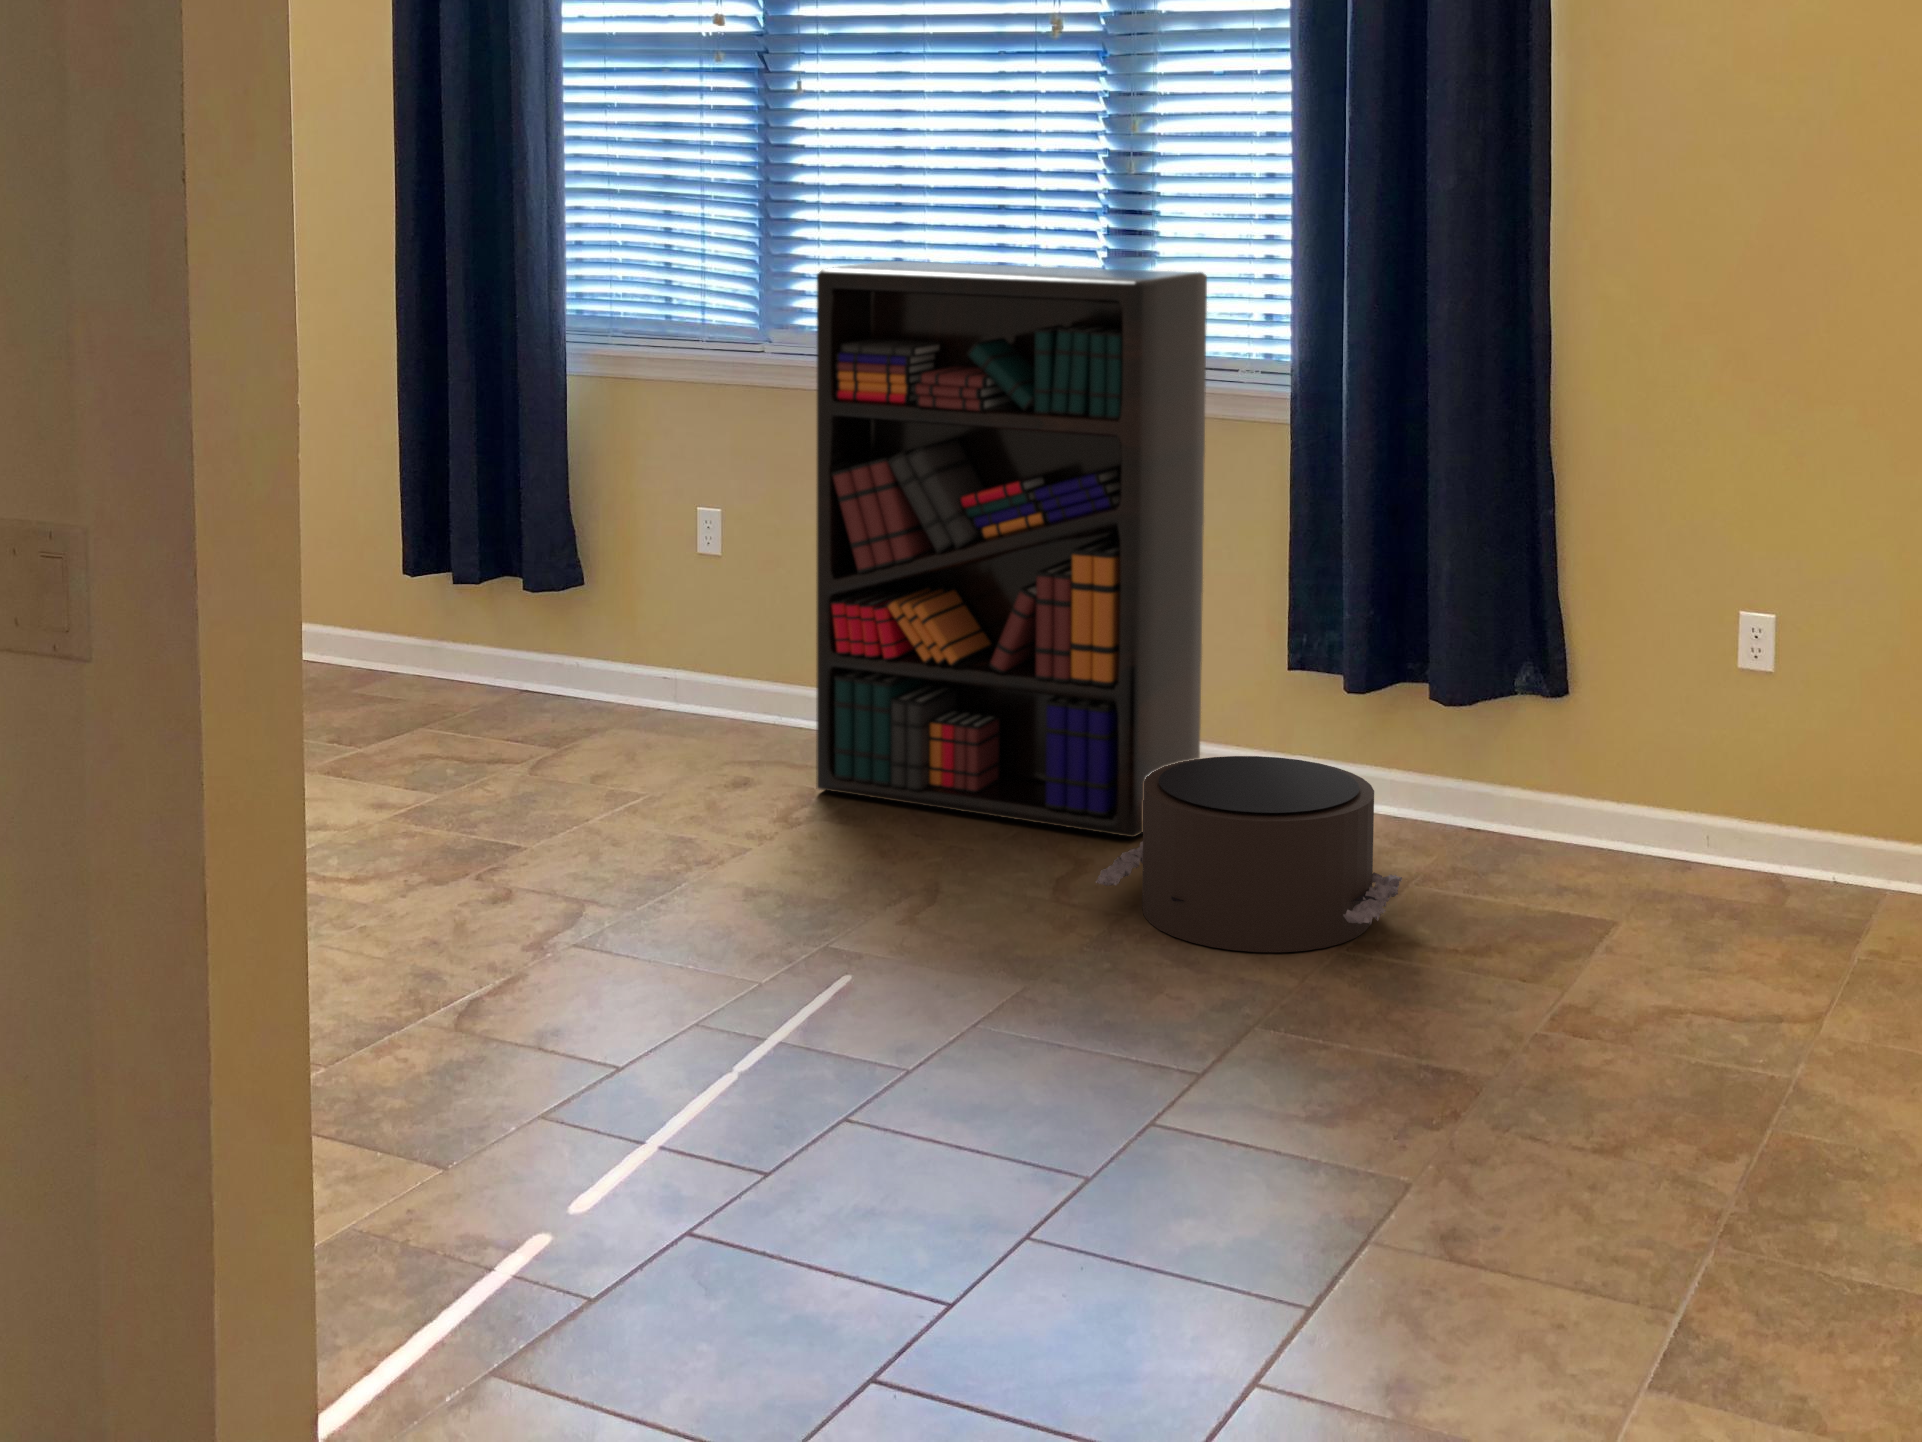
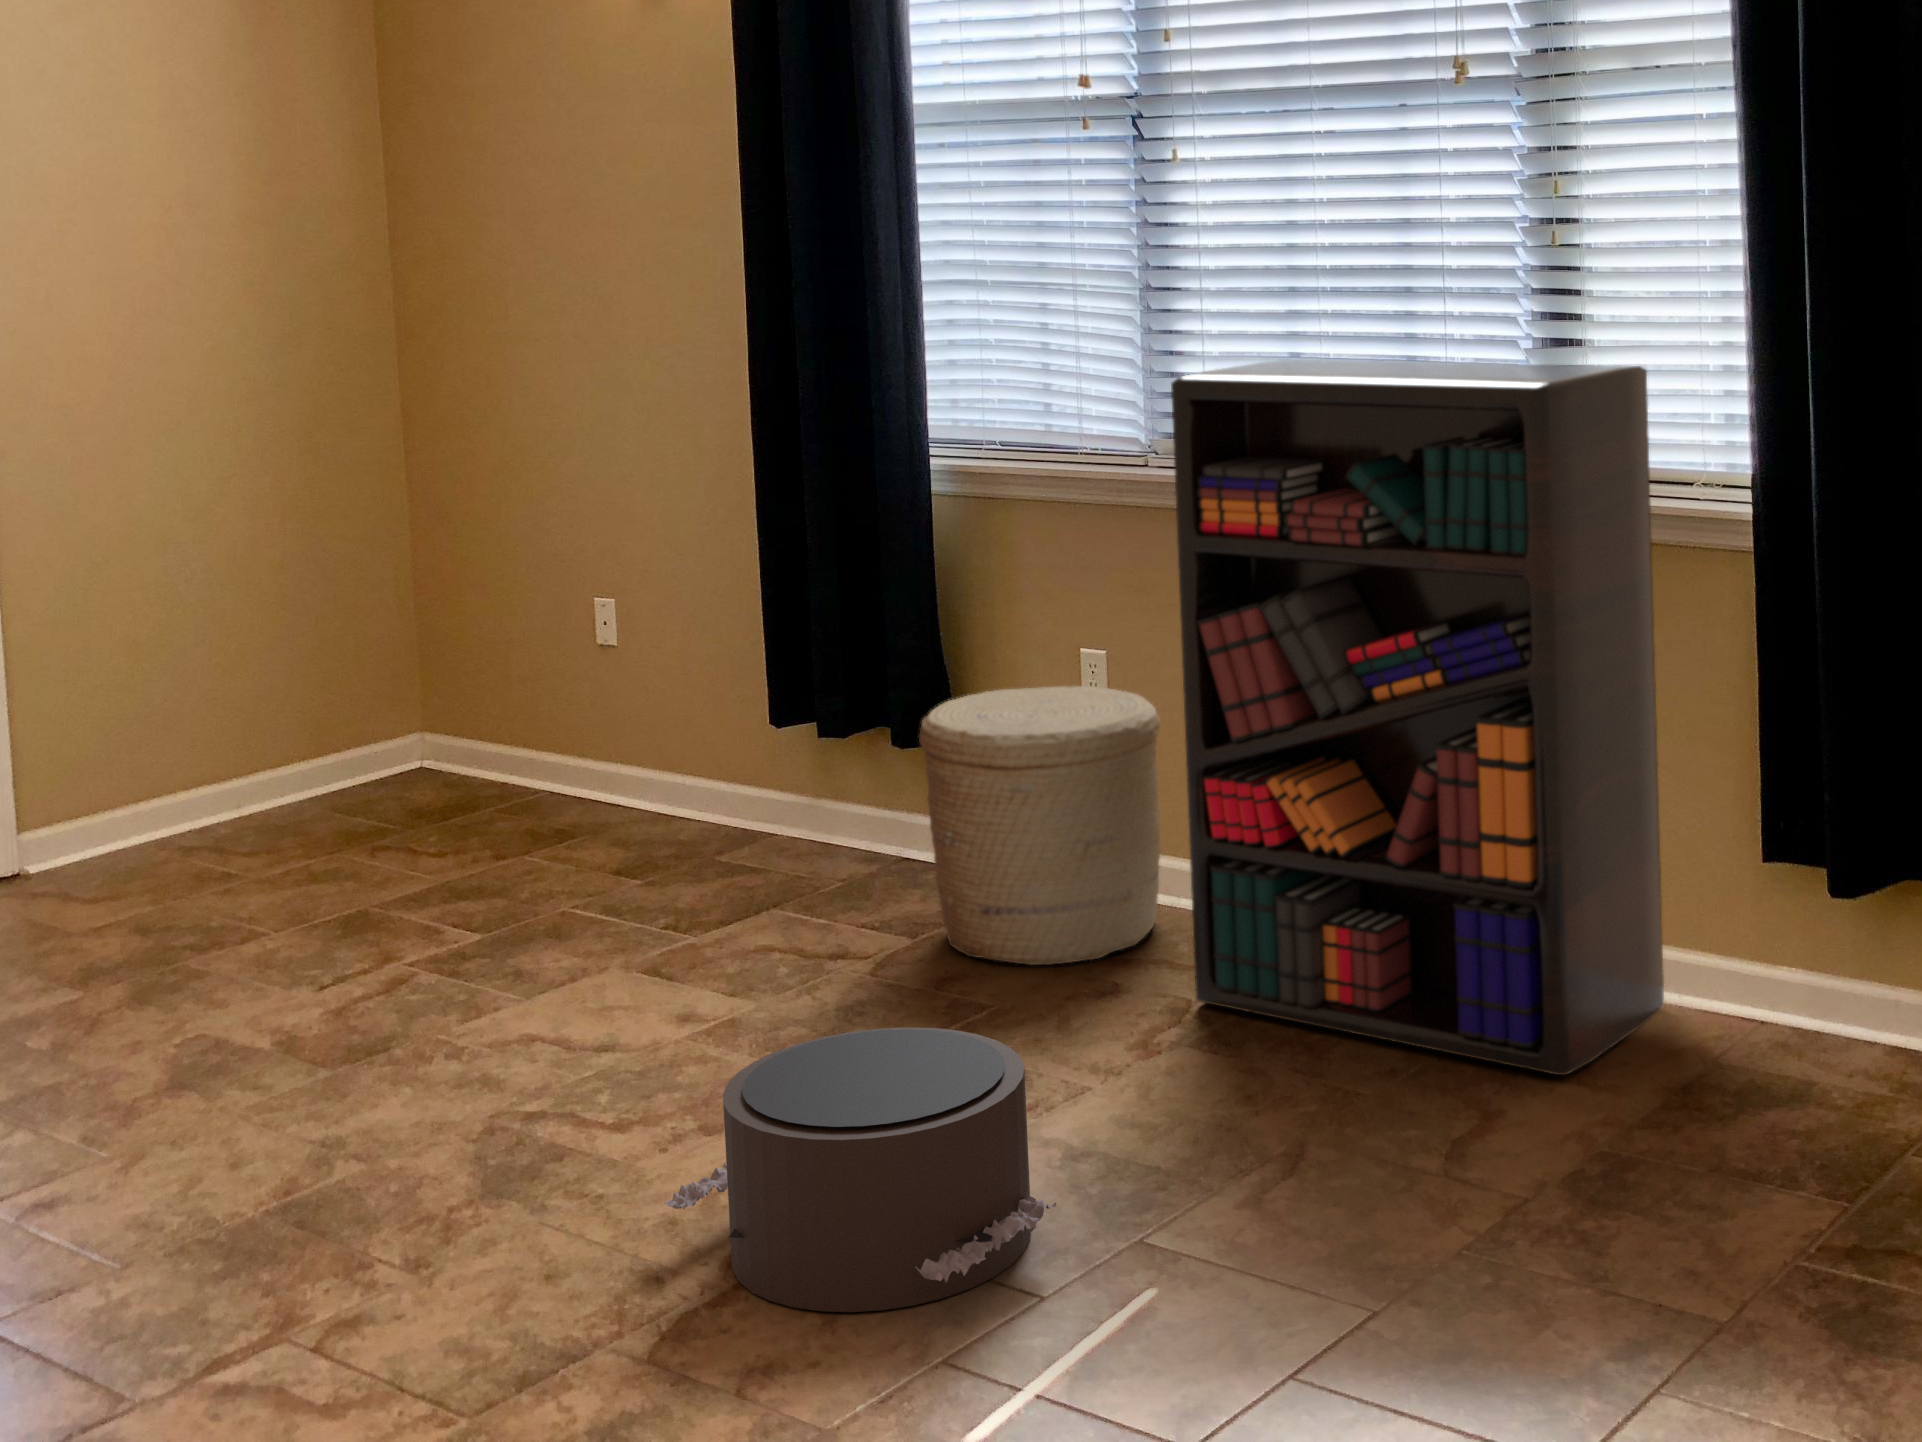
woven basket: none [568,536,773,765] -> present [919,686,1161,965]
pouf: present [1095,756,1402,952] -> present [665,1027,1056,1312]

